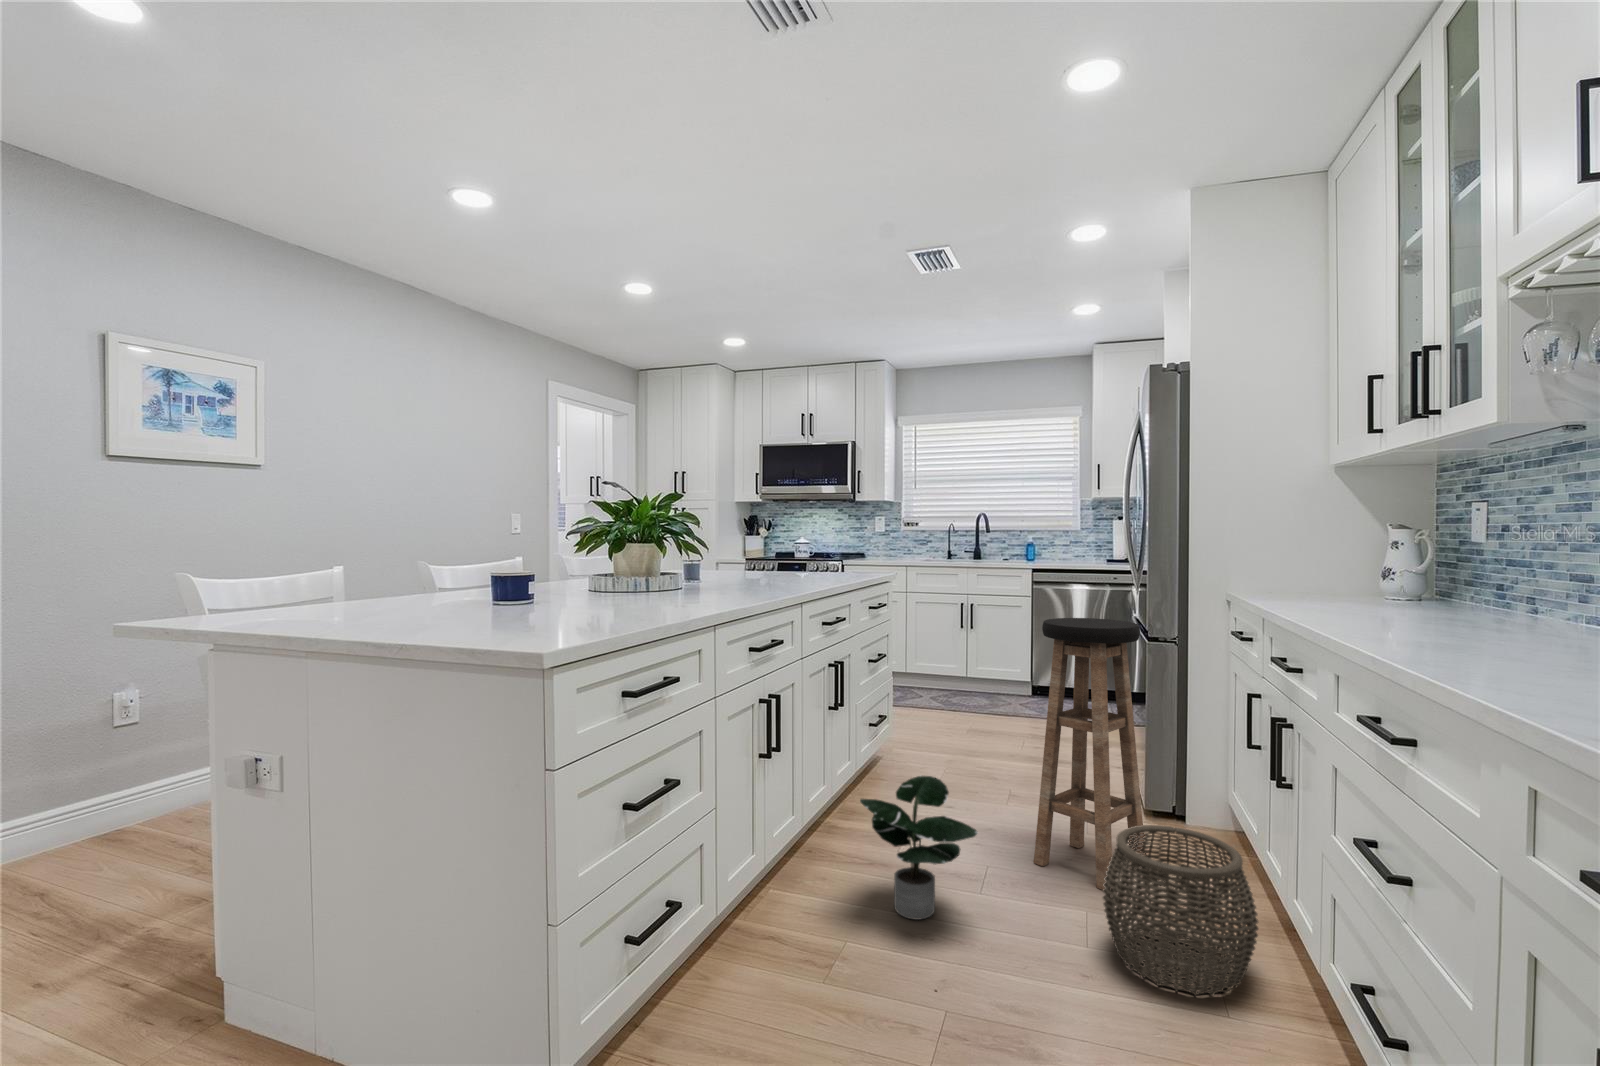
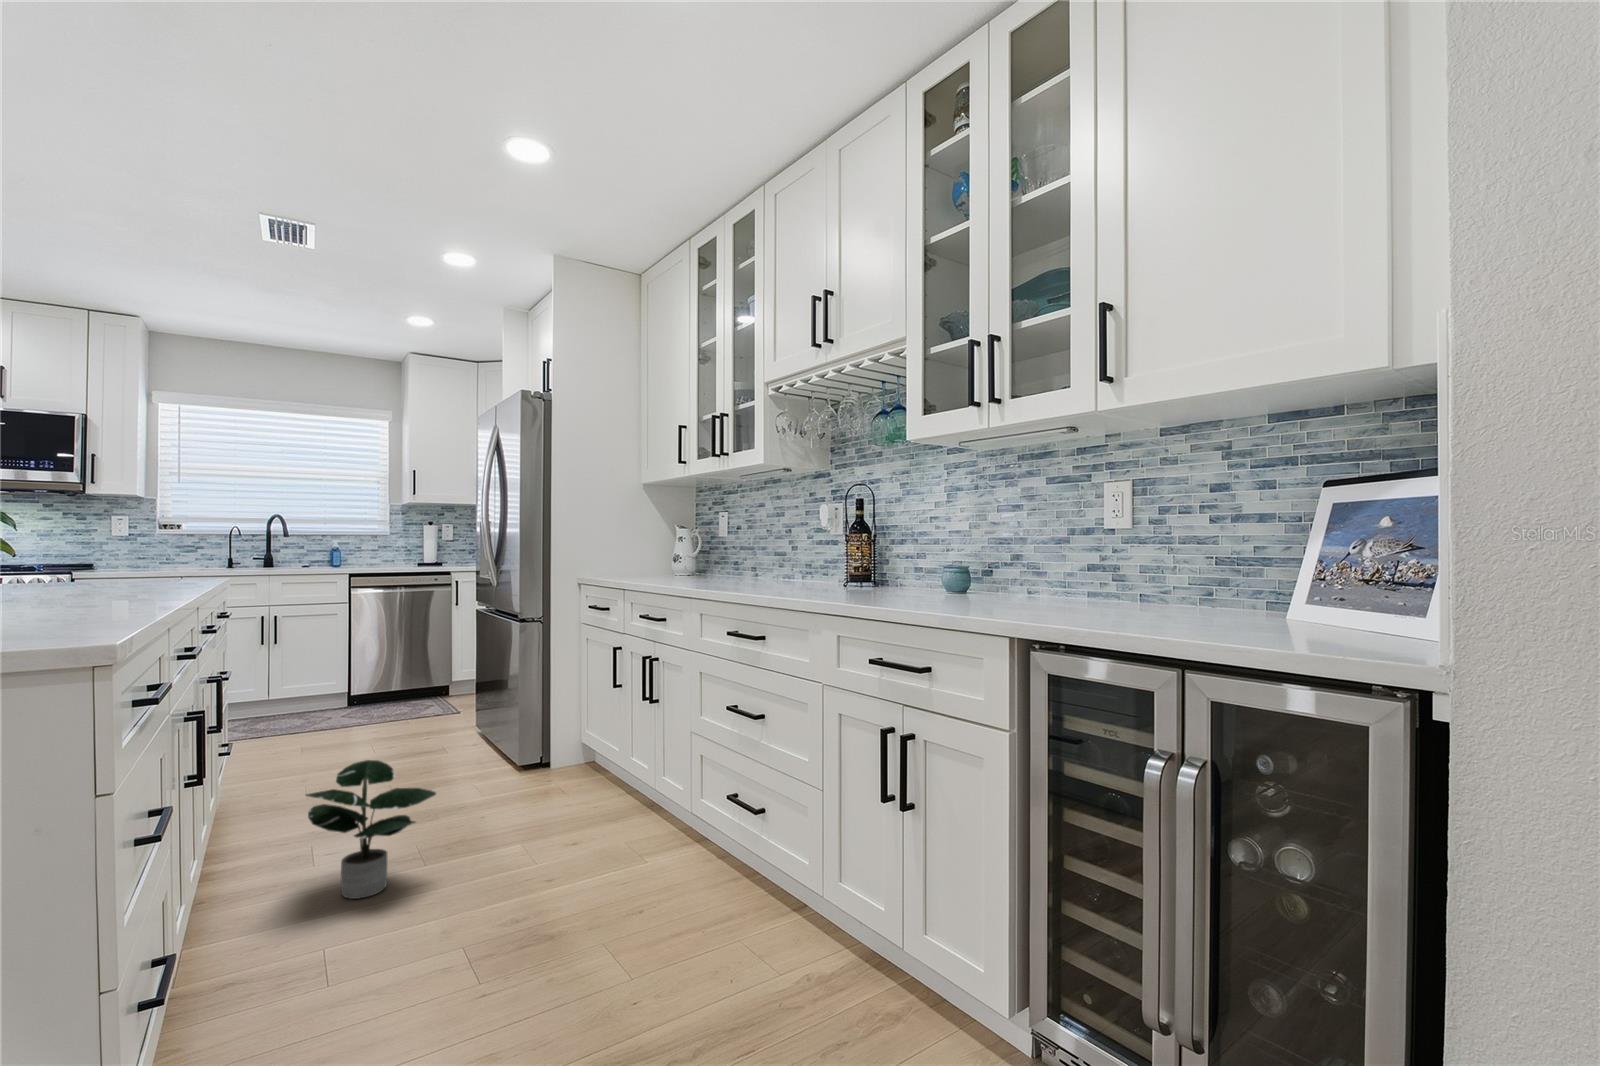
bar stool: present [1034,618,1146,890] -> none [450,600,540,823]
woven basket: present [1103,825,1259,996] -> none [541,744,647,857]

